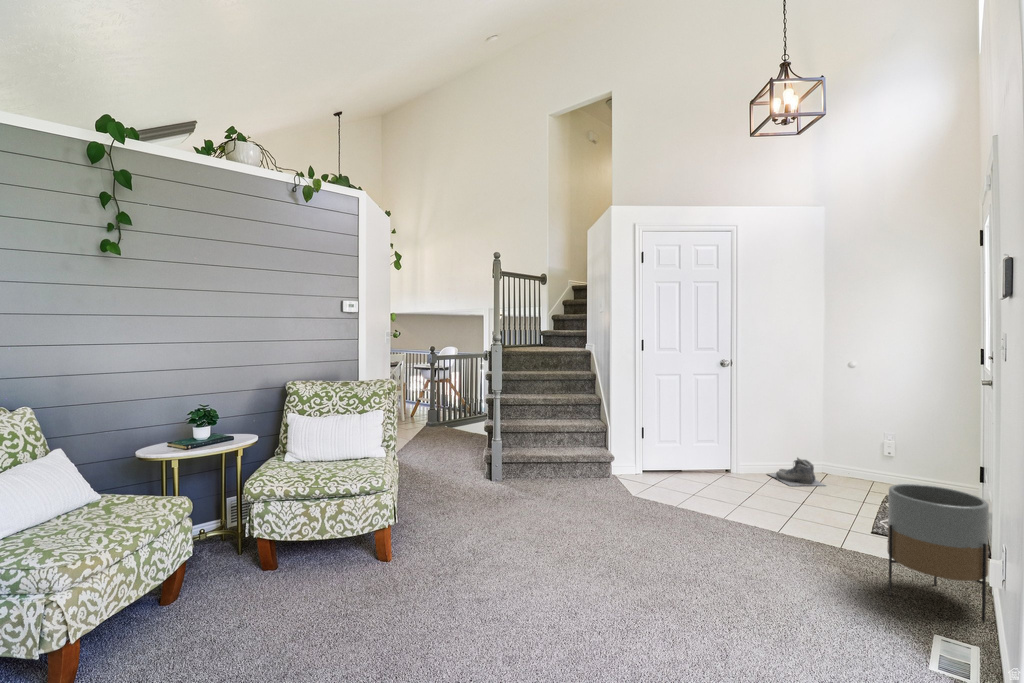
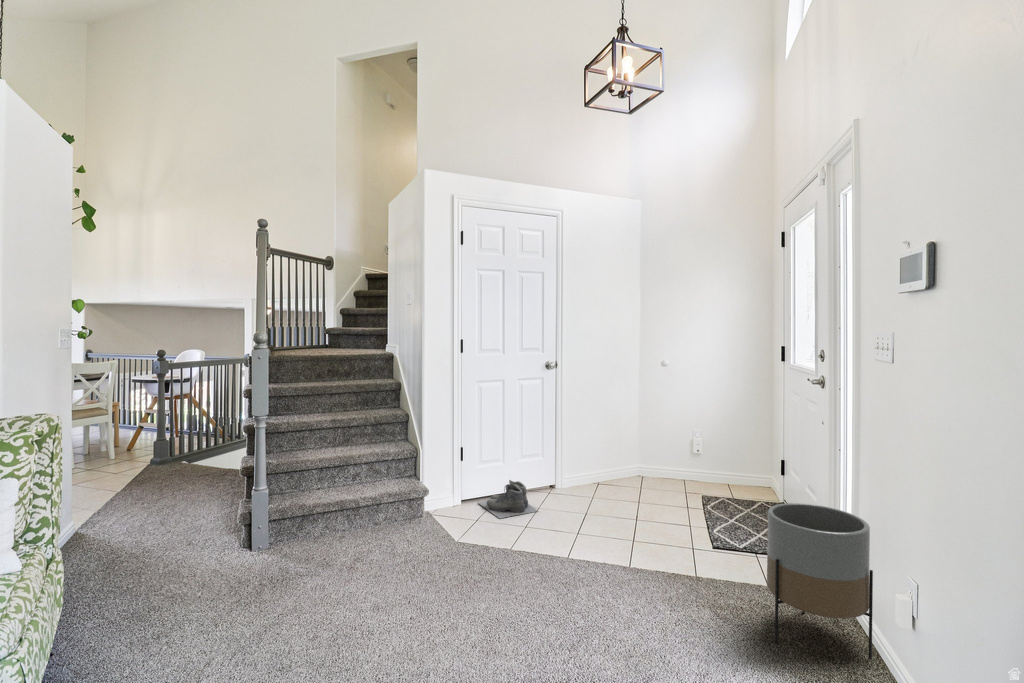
boots: present [768,458,824,486] -> present [478,480,538,519]

